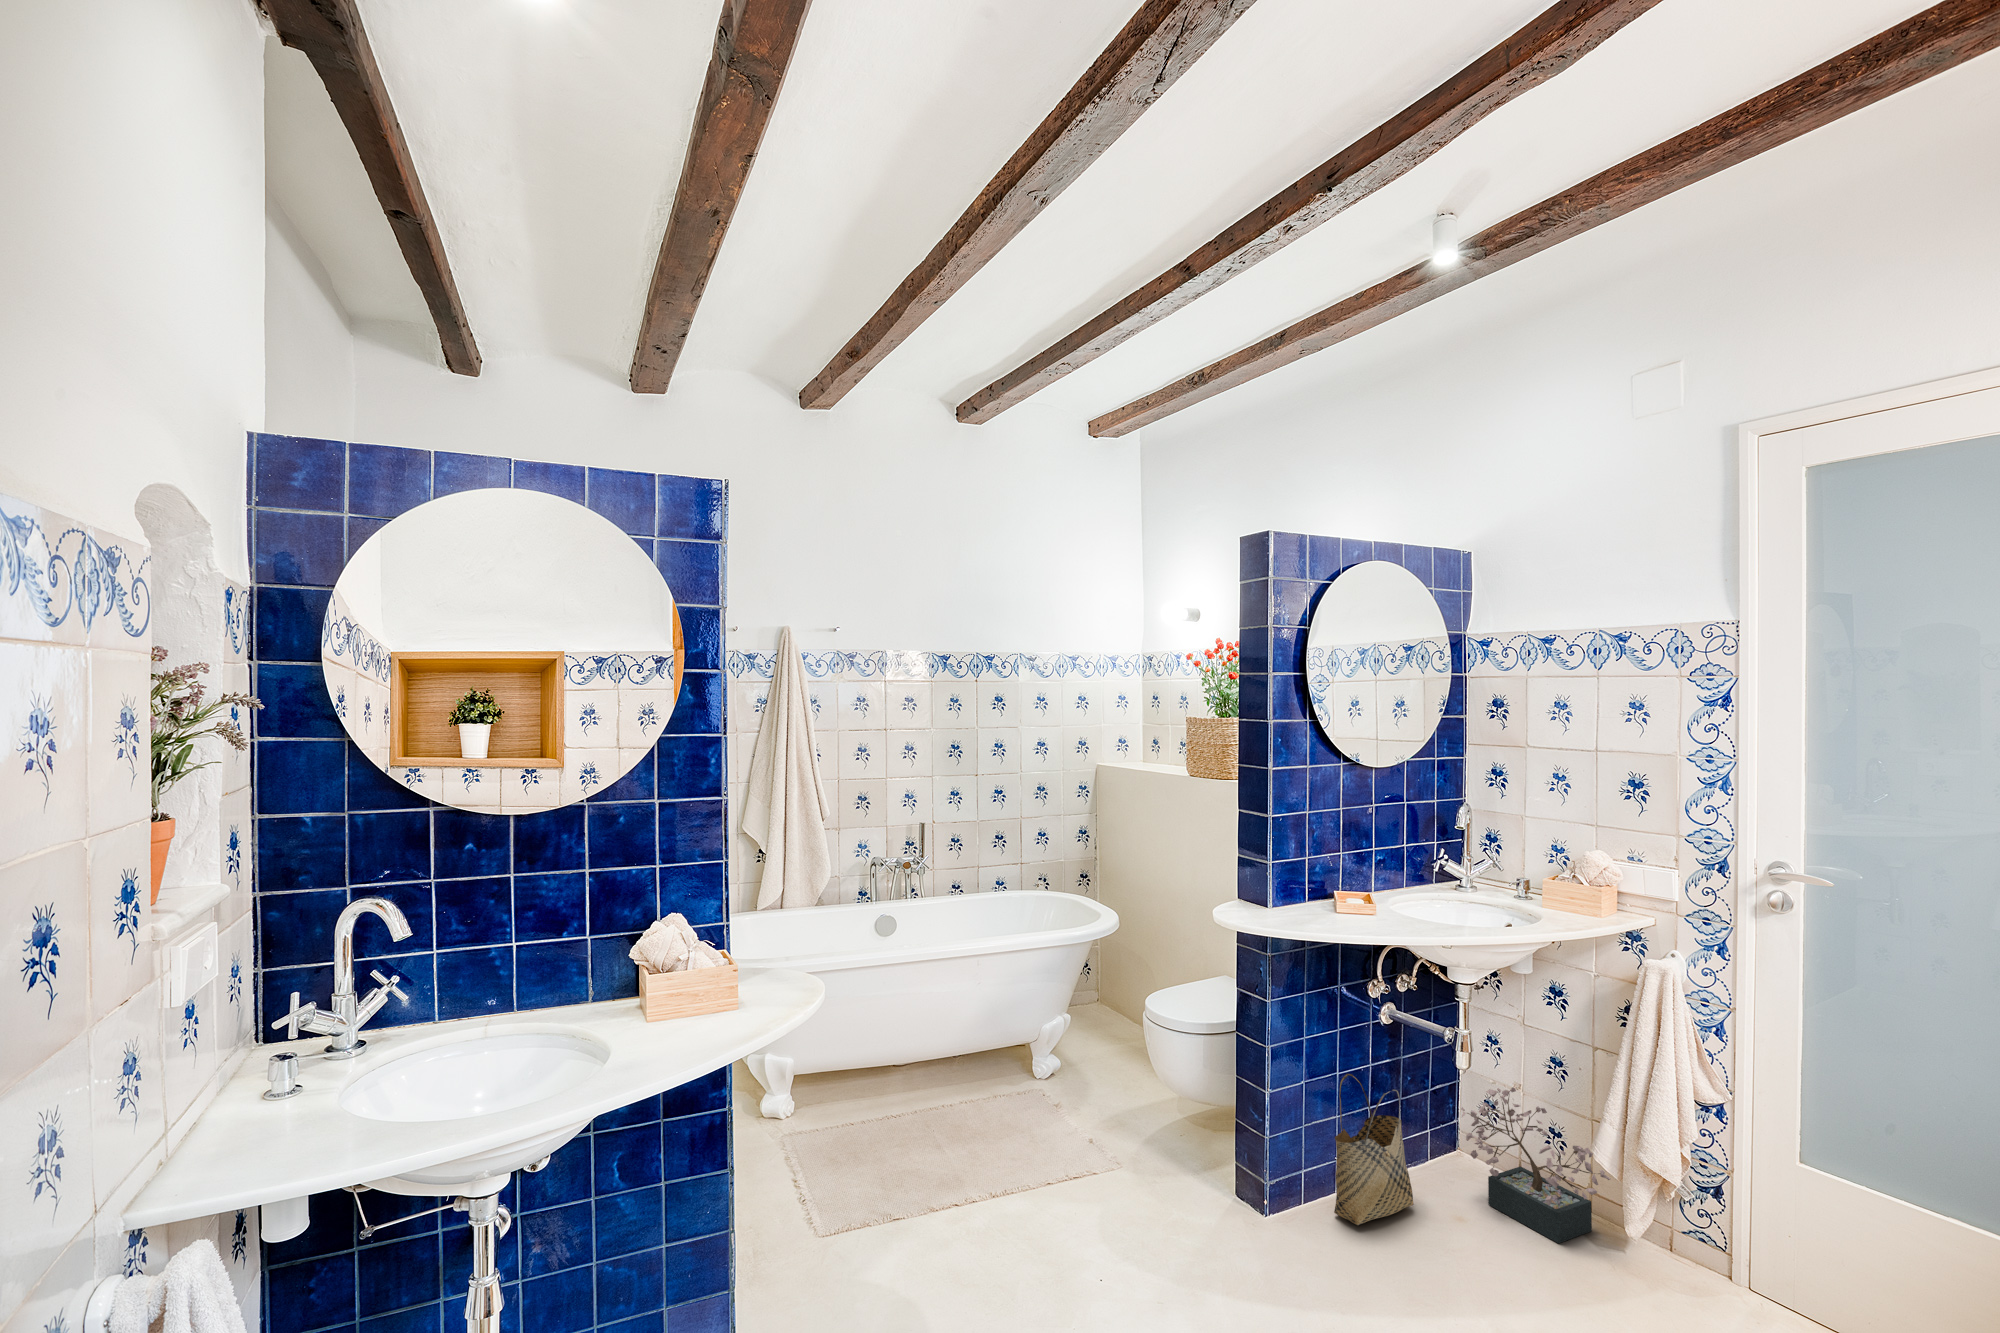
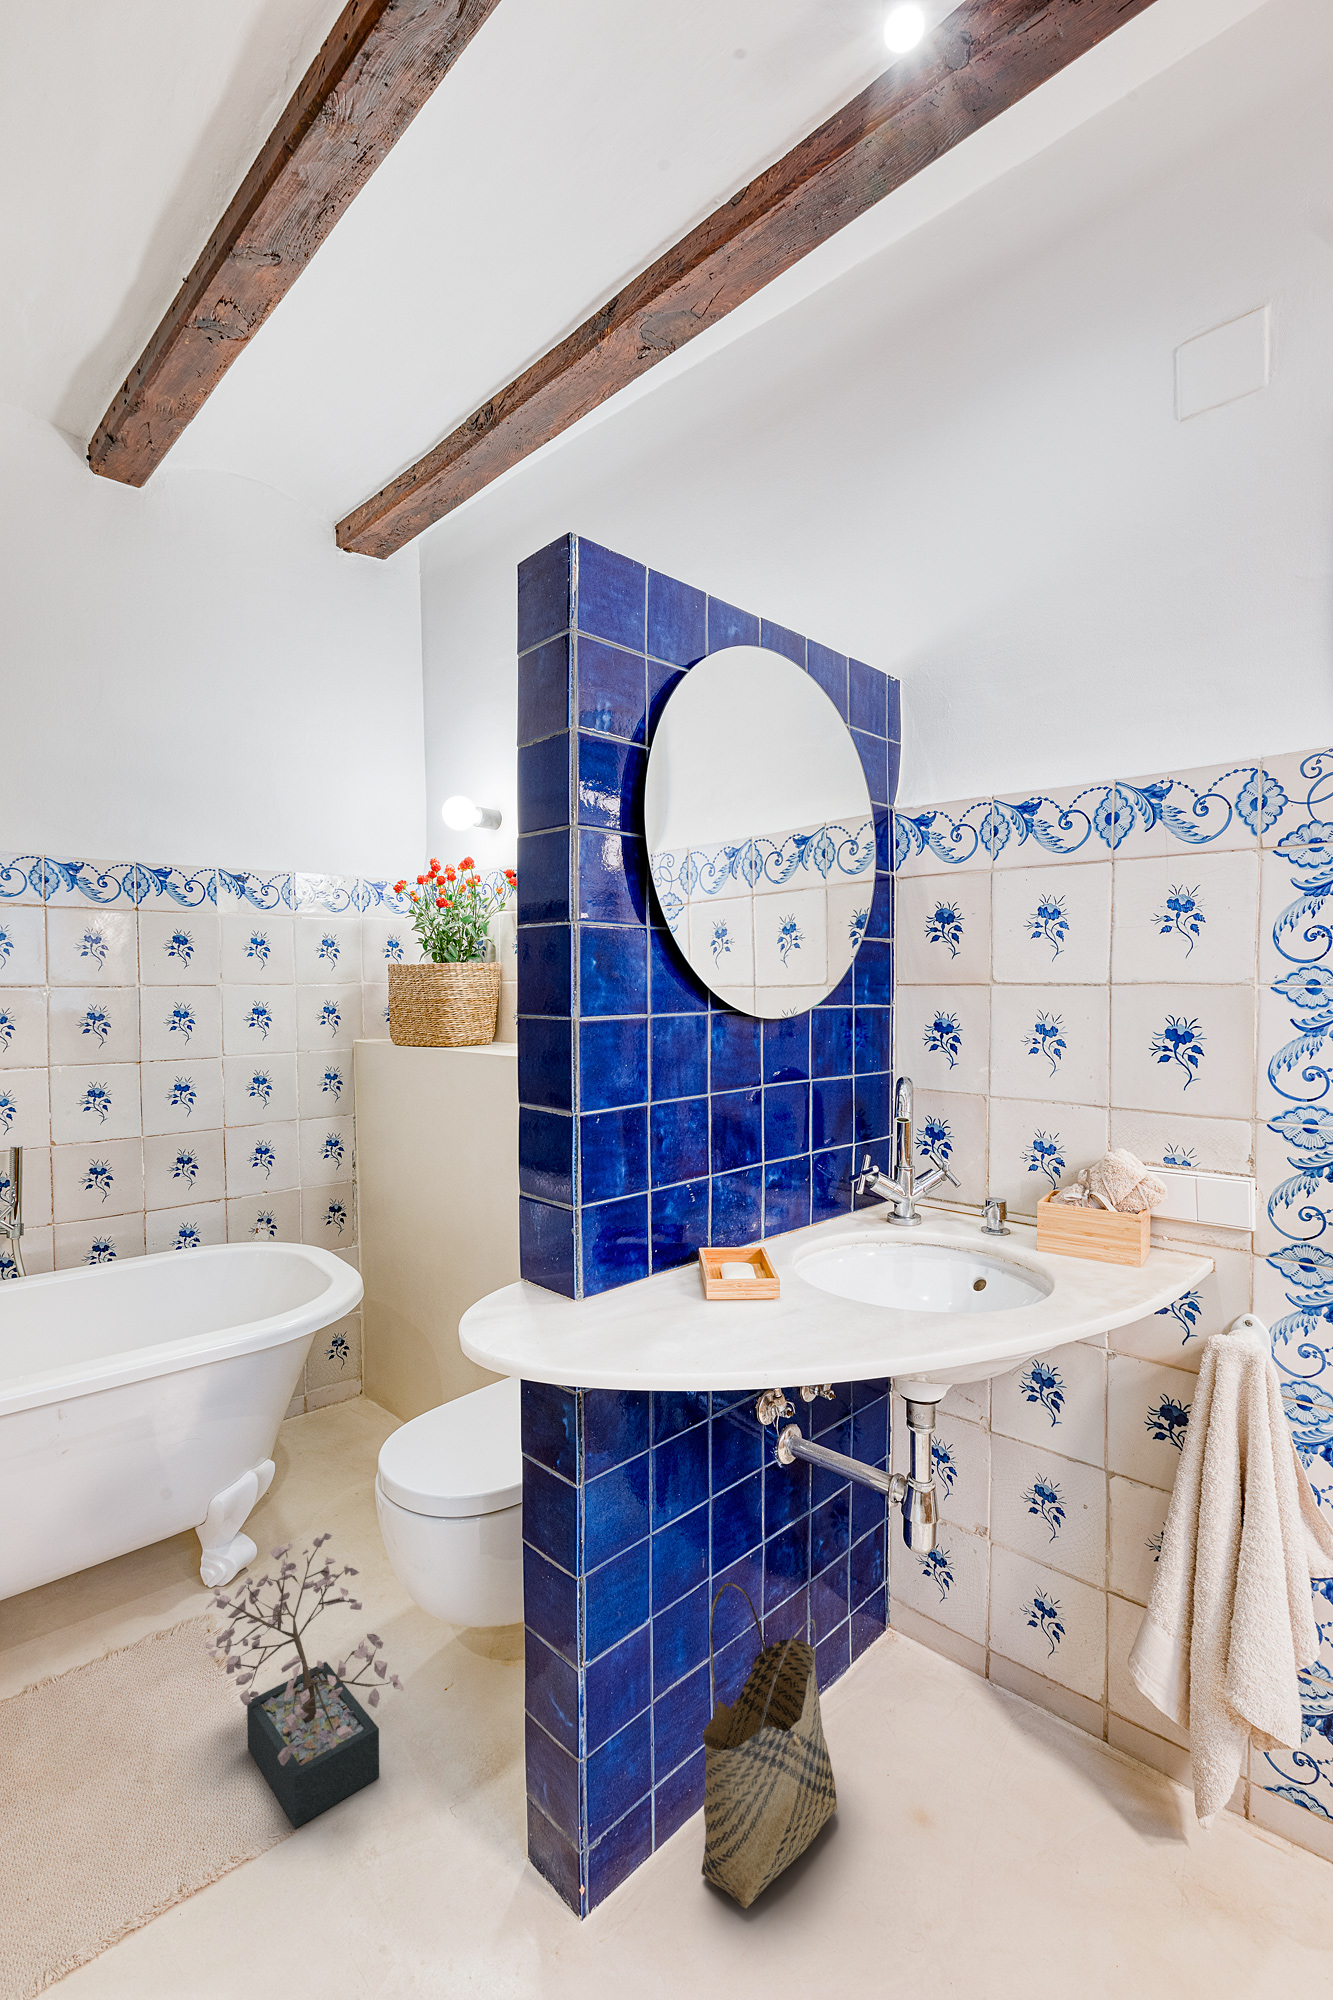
decorative plant: present [1461,1087,1610,1243] -> present [206,1533,404,1828]

